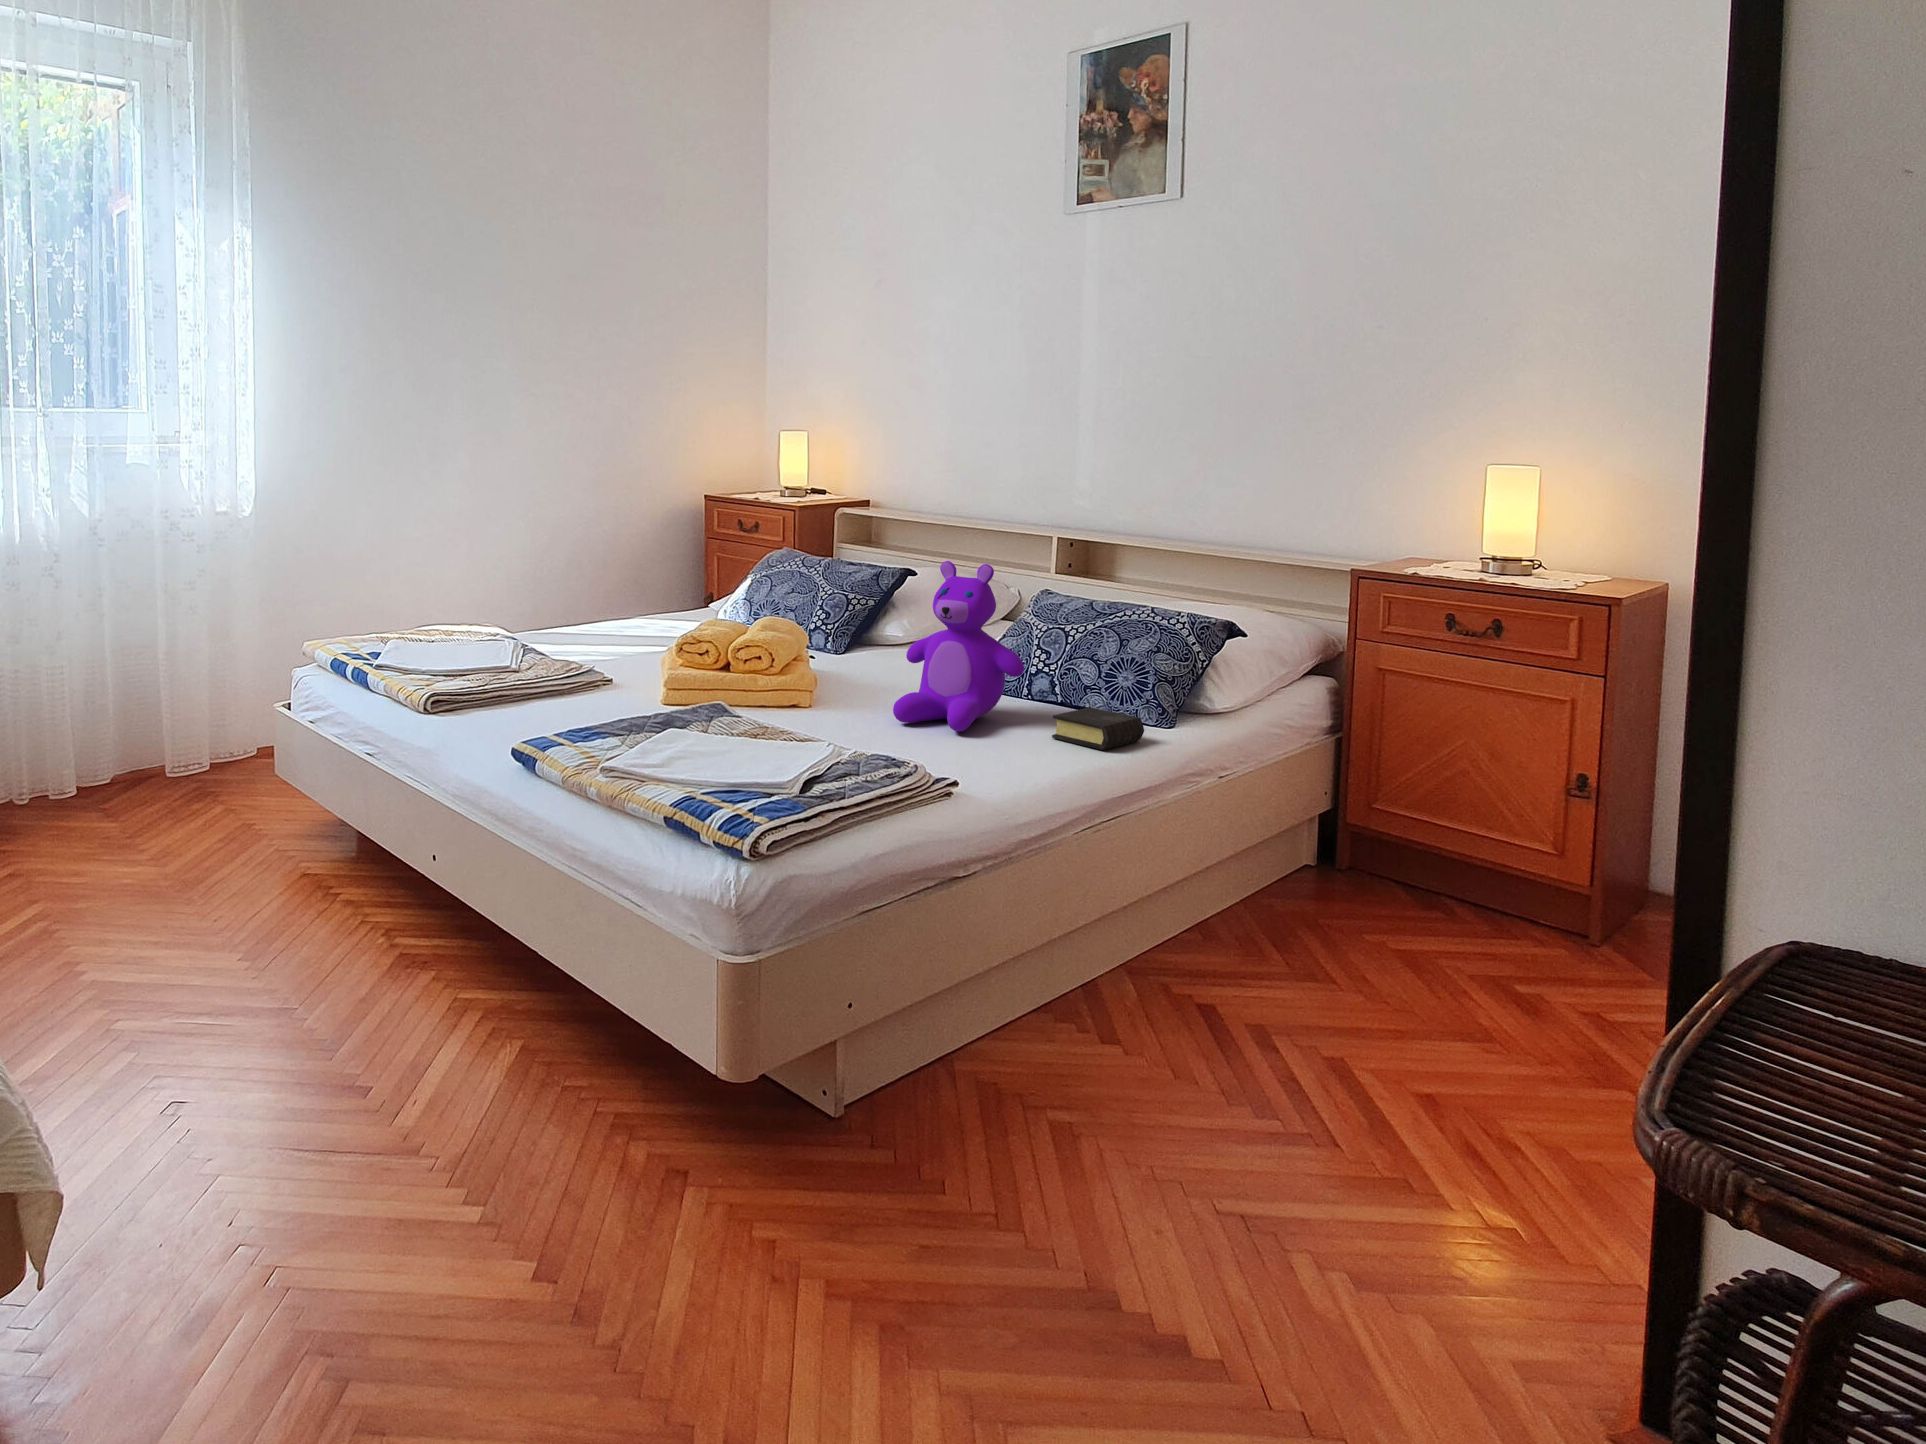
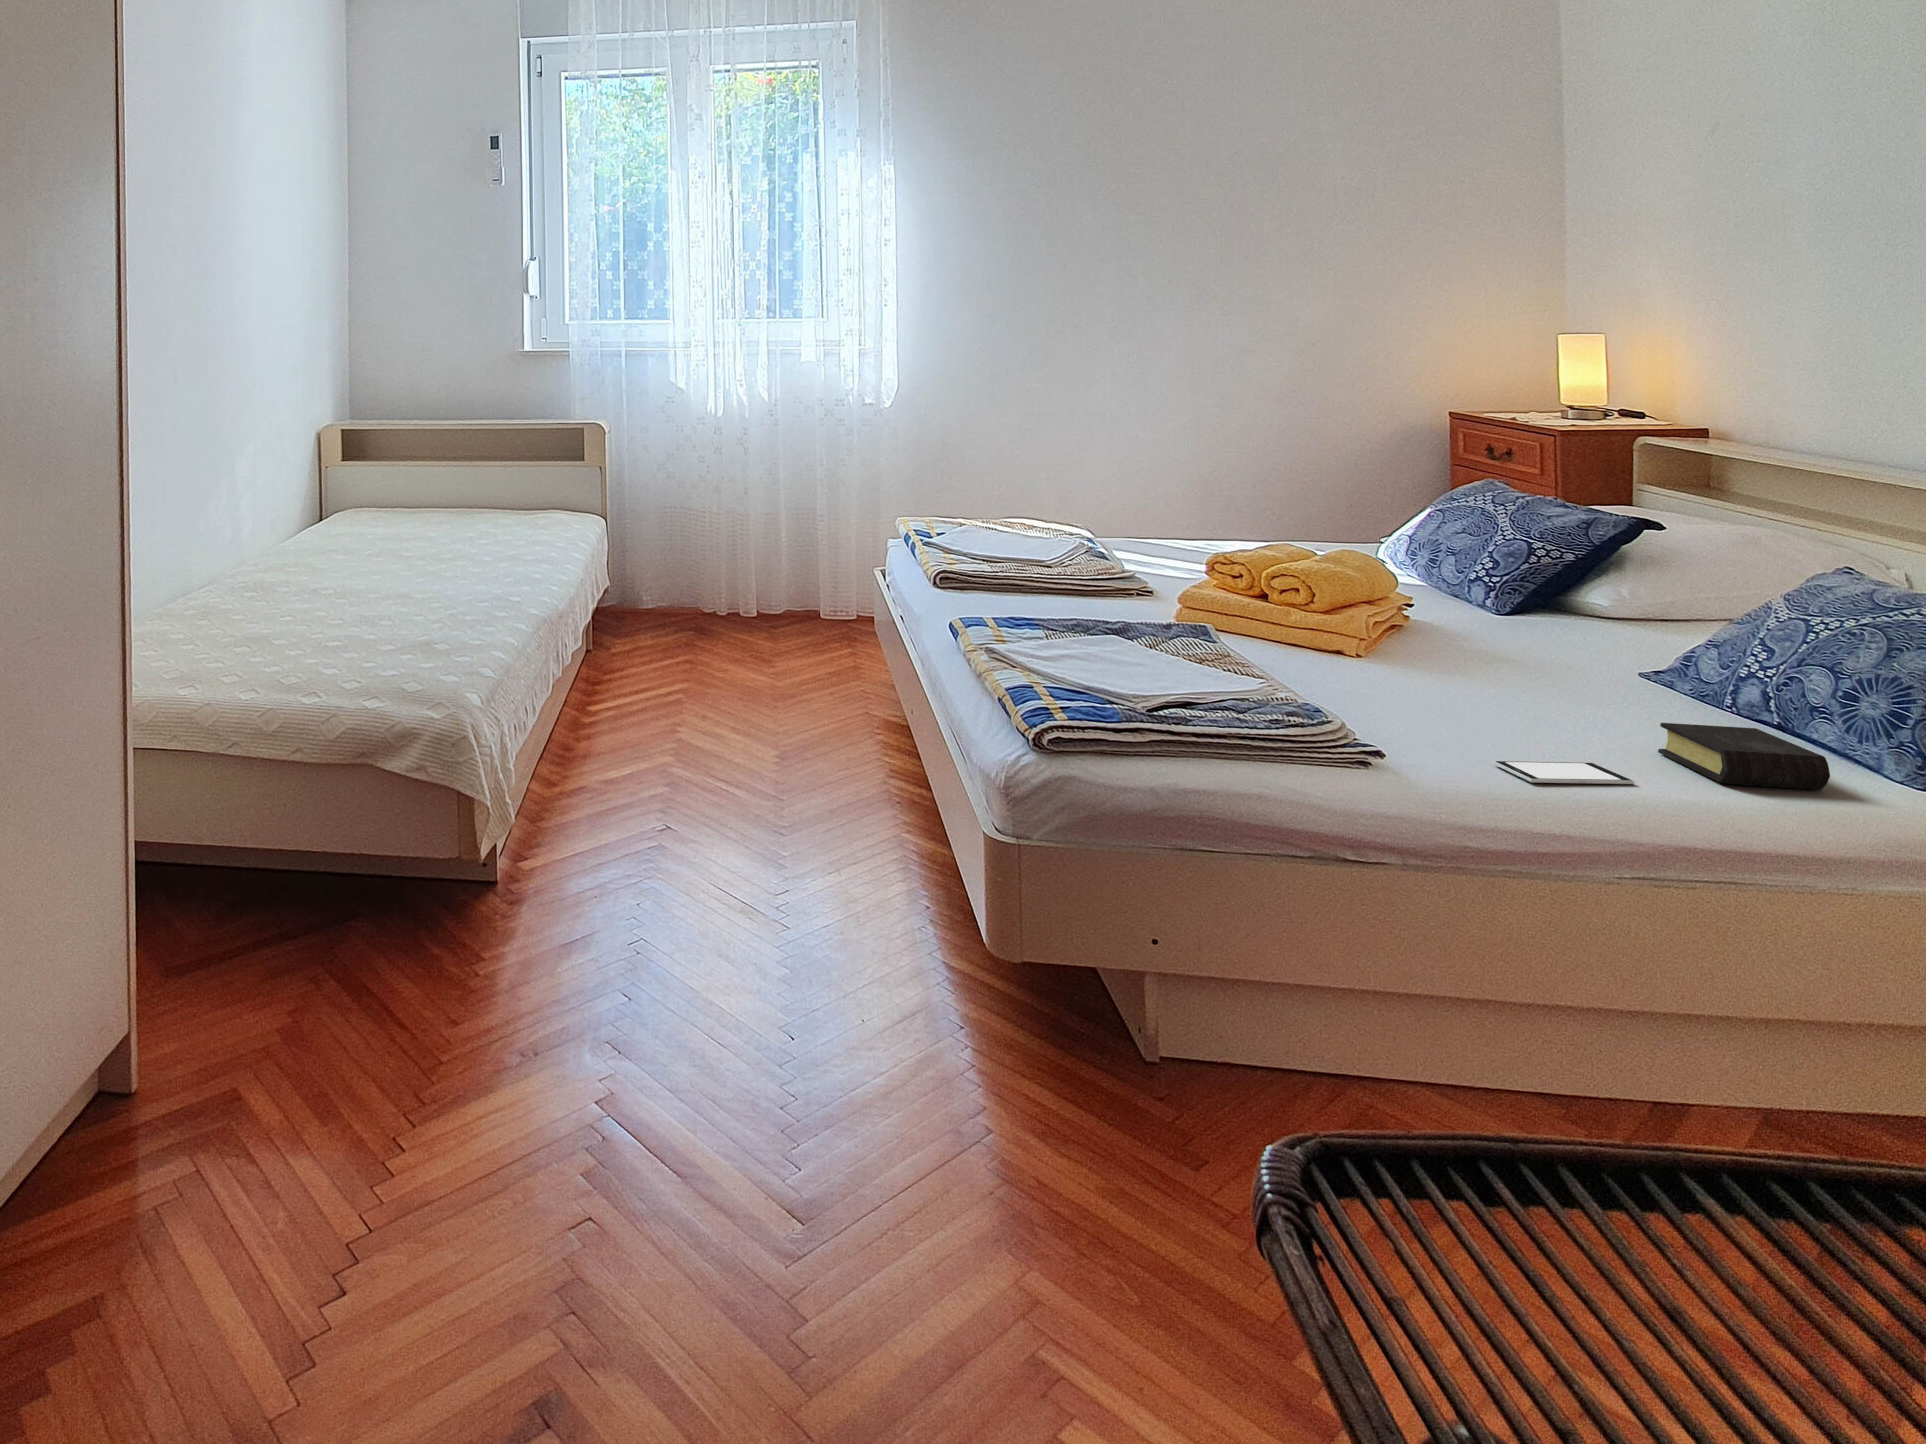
teddy bear: present [893,561,1024,731] -> none [1432,505,1643,715]
smartphone: none [1002,755,1074,779] -> present [1493,761,1634,784]

